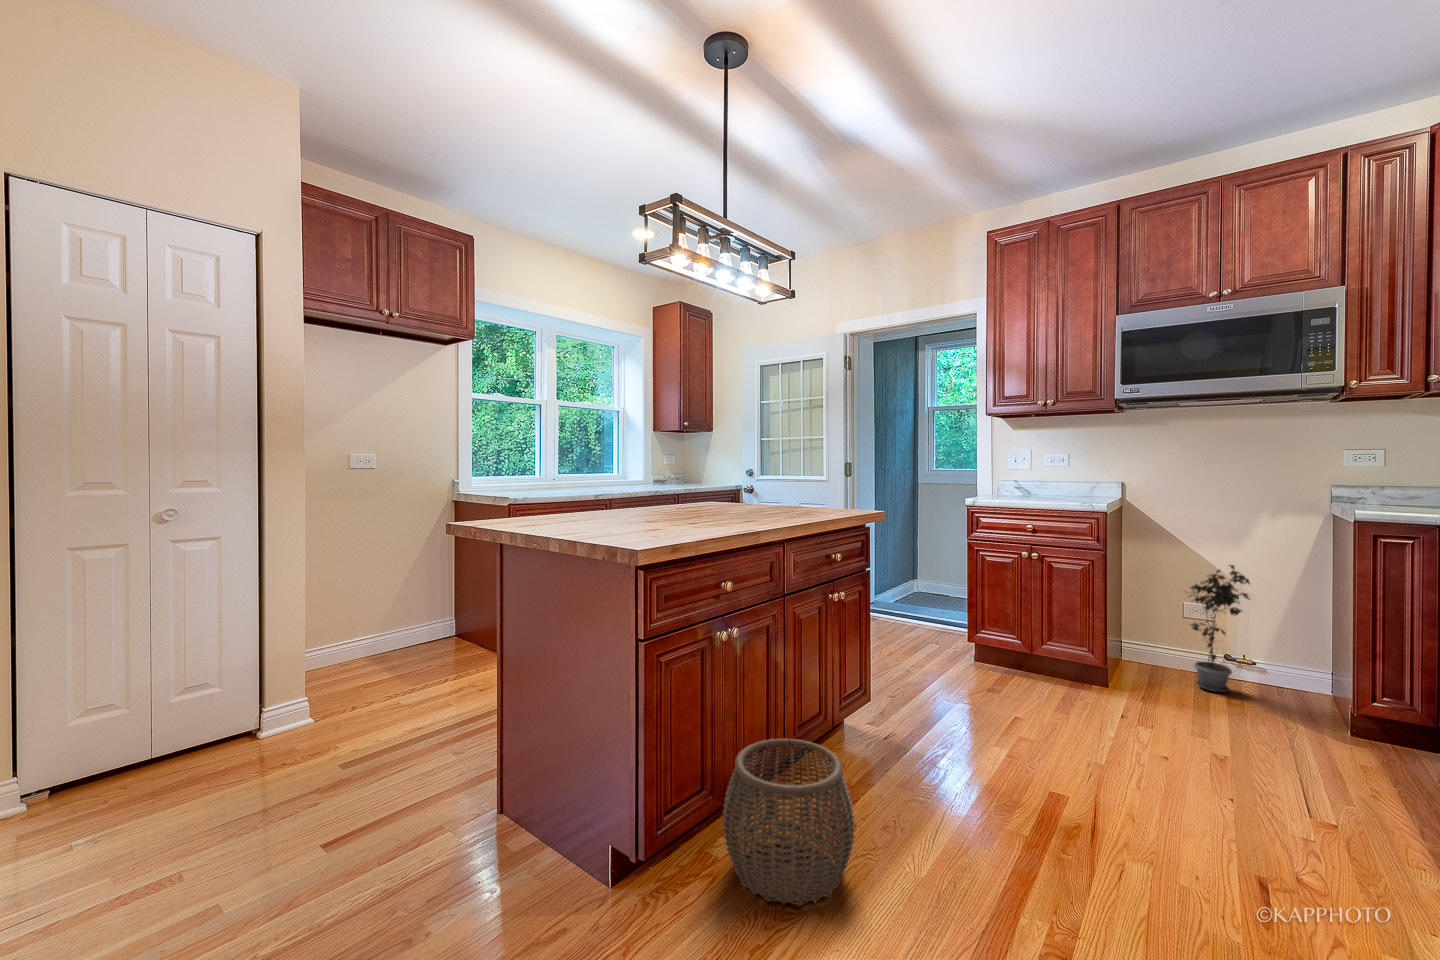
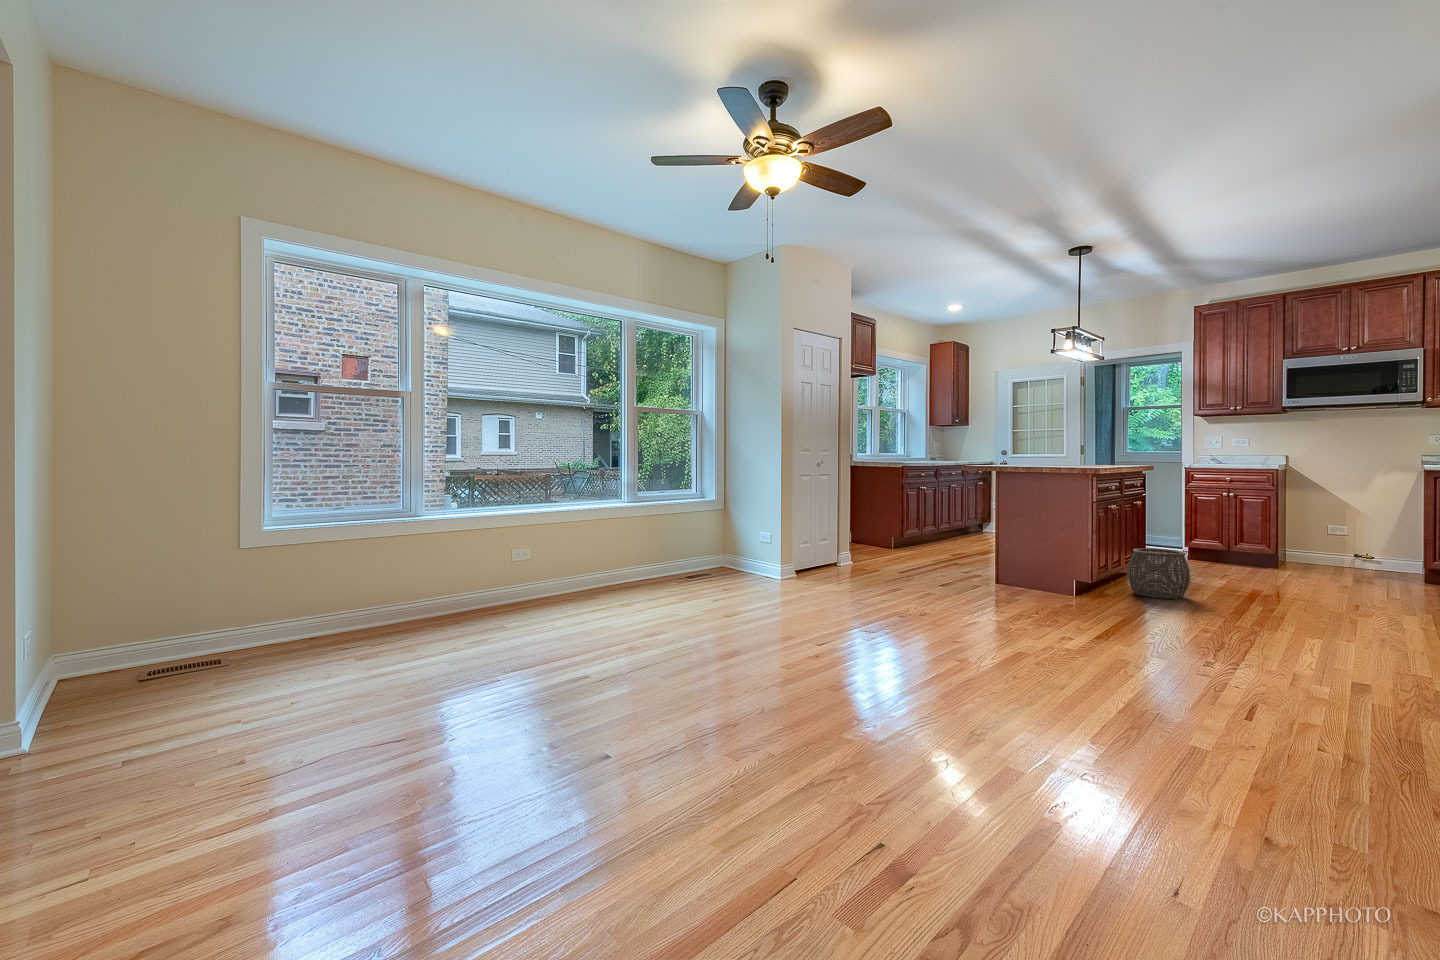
potted plant: present [1185,565,1250,692] -> none [1324,500,1370,571]

